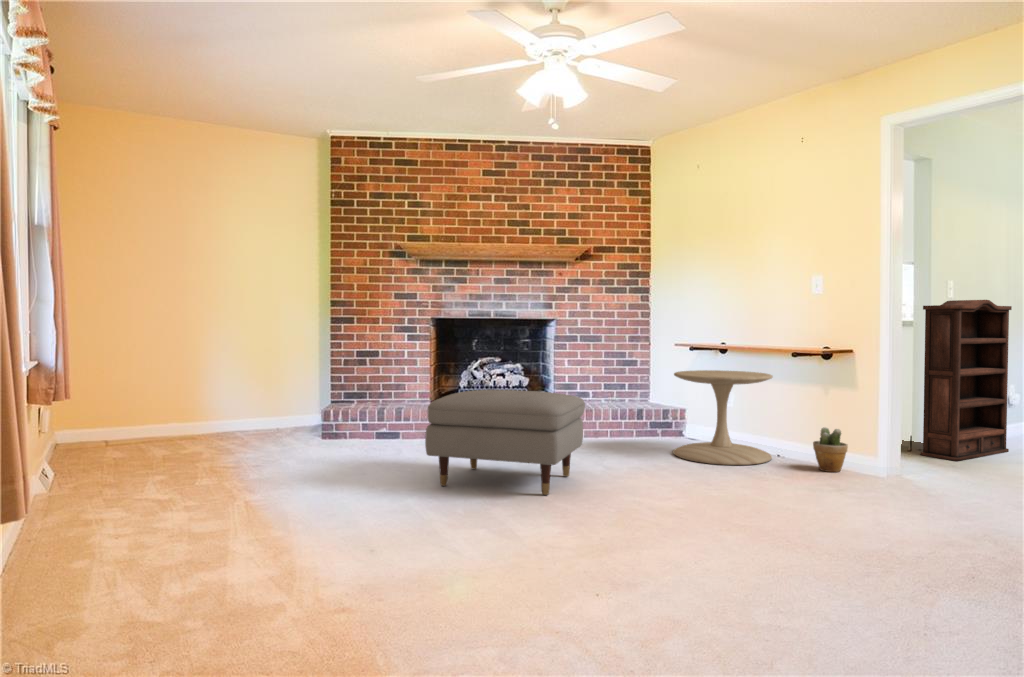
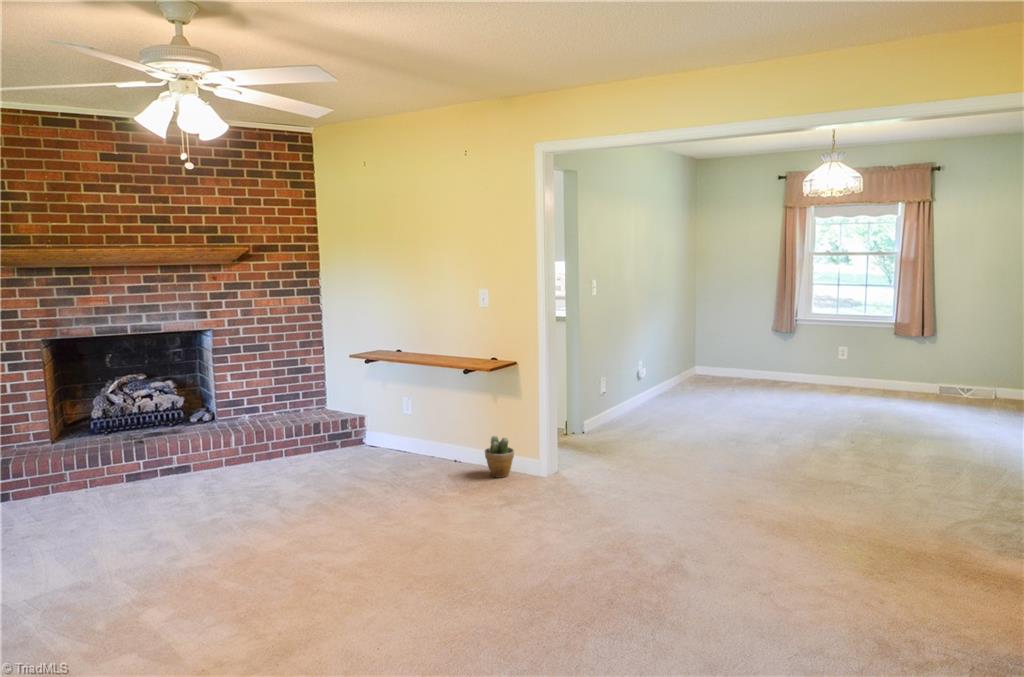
bookshelf: present [920,300,1012,461] -> none [571,300,635,445]
side table: present [673,370,773,465] -> none [350,380,449,484]
ottoman: present [425,390,585,495] -> none [42,445,252,584]

